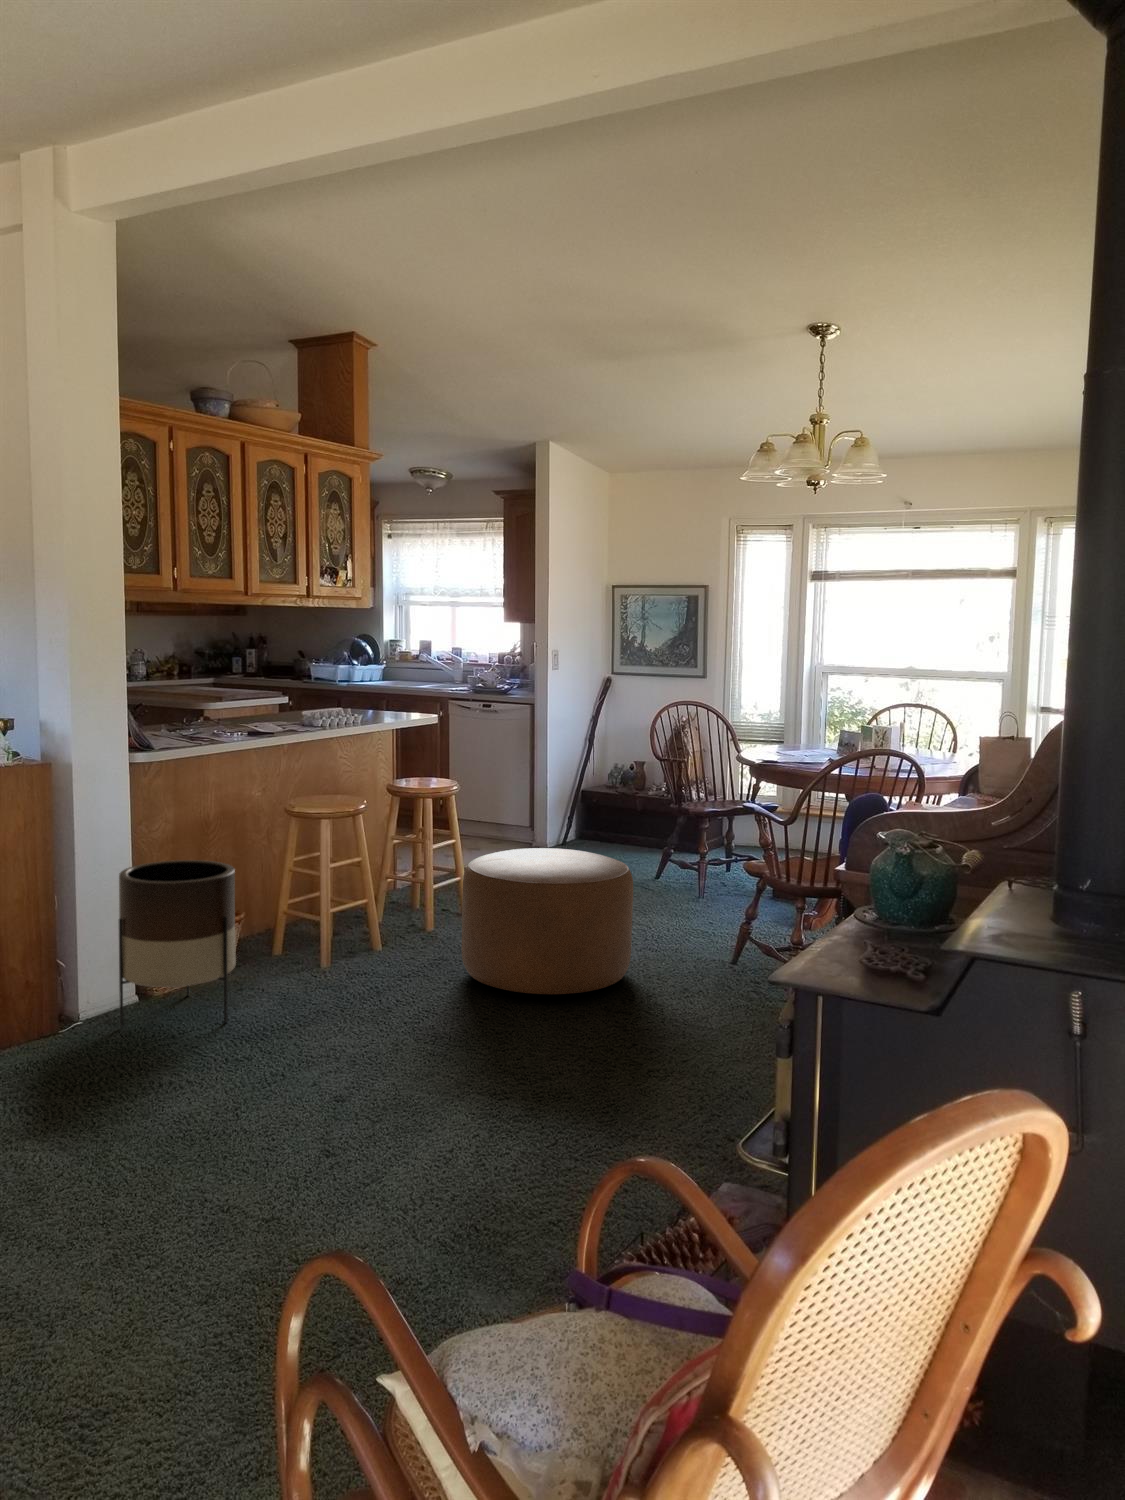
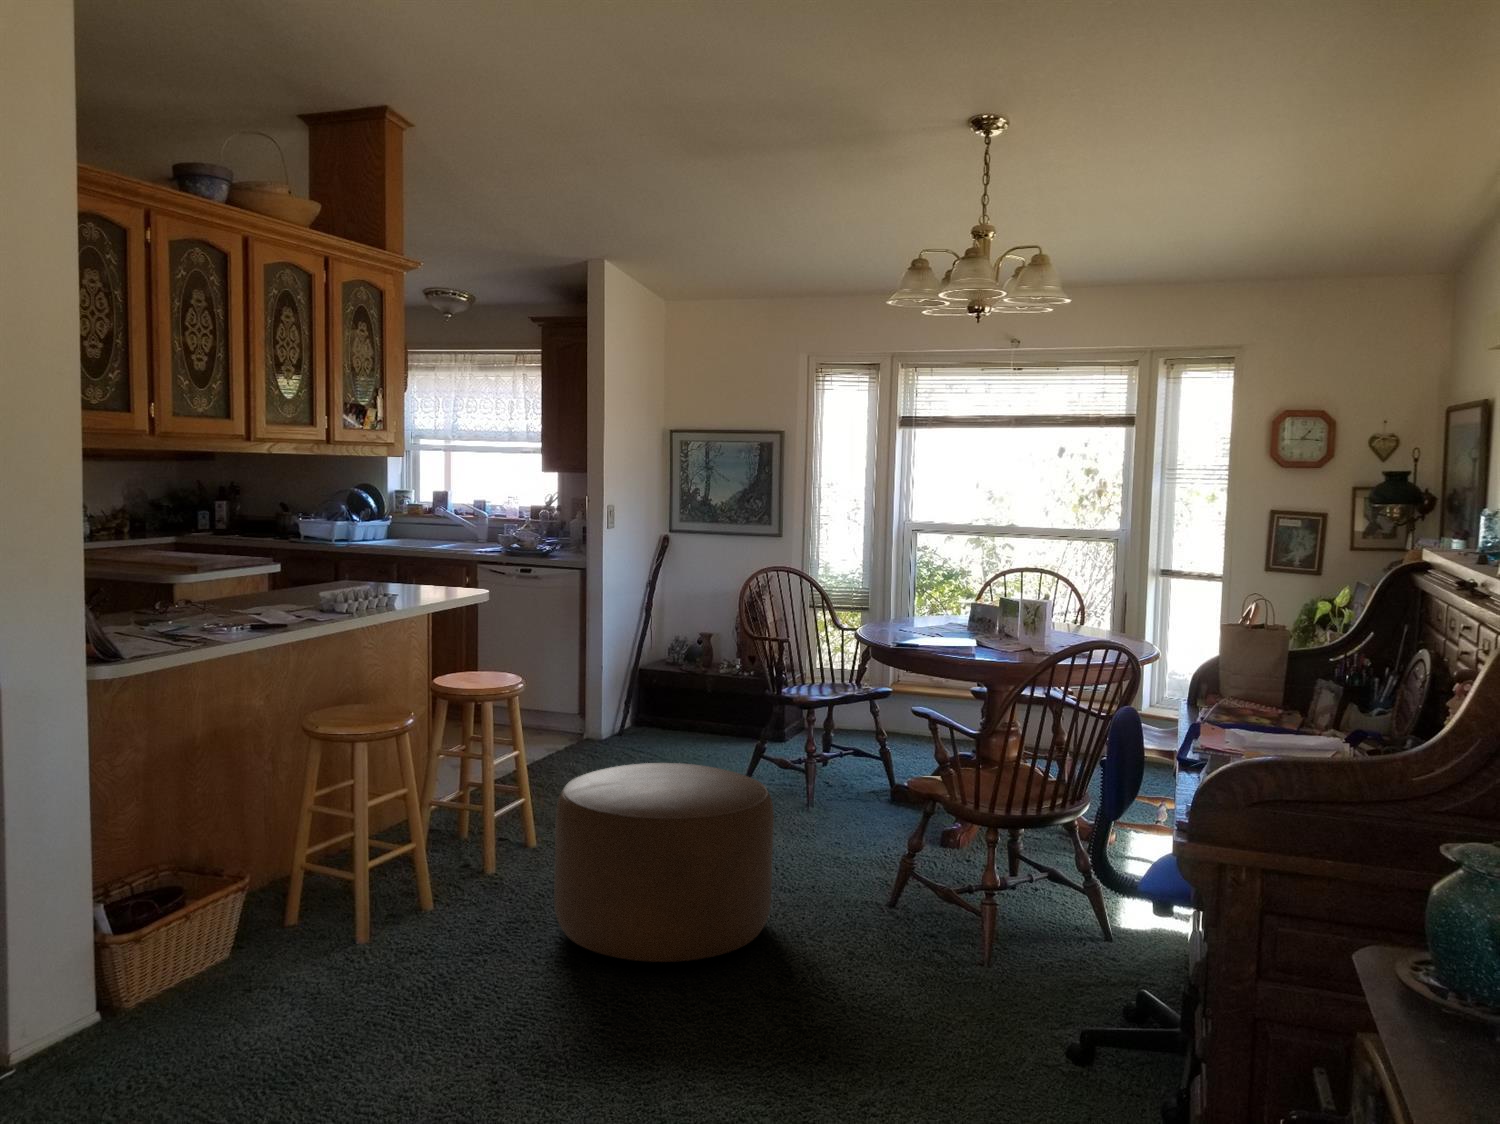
planter: present [119,860,236,1027] -> none [79,810,253,1066]

